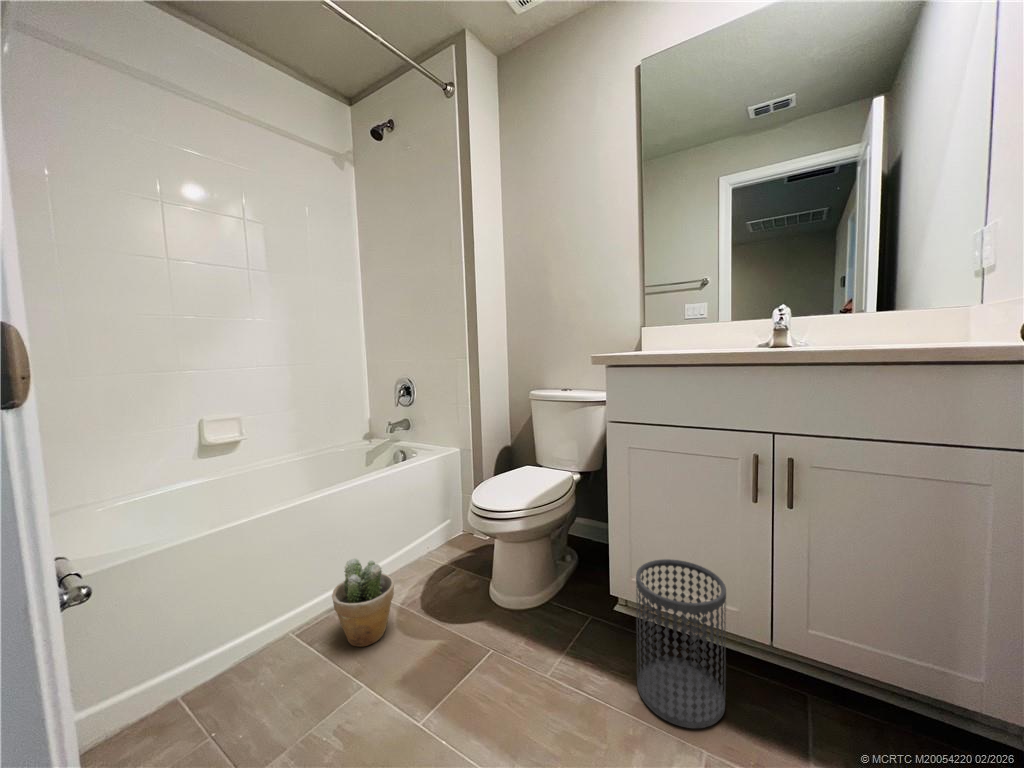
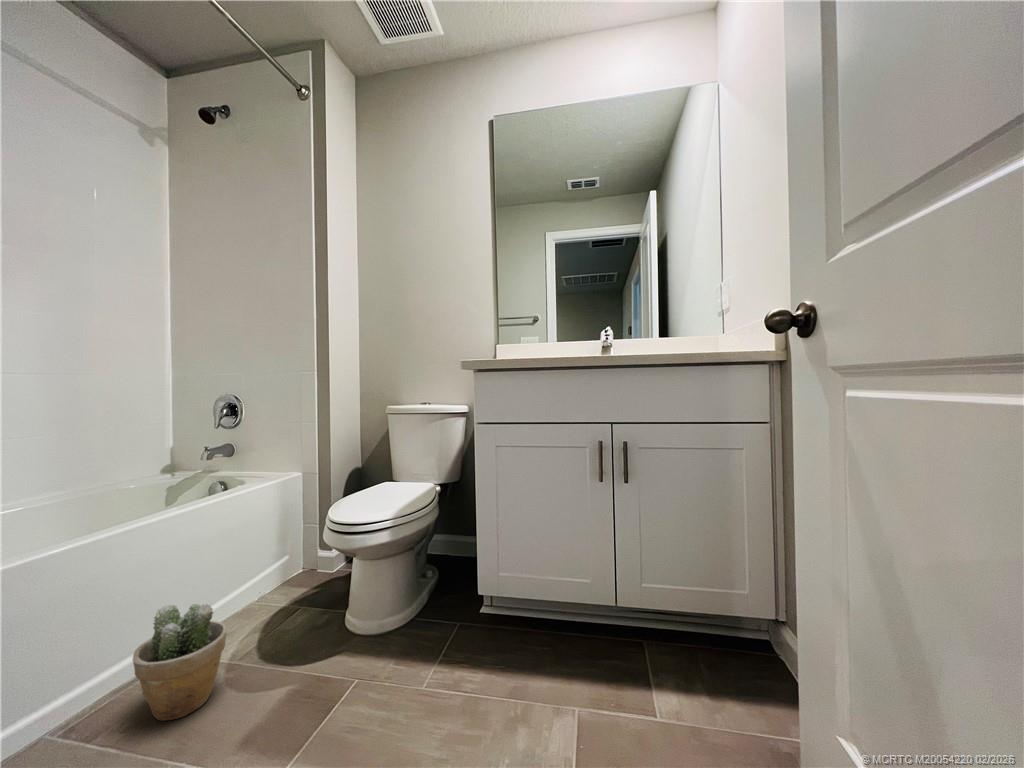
wastebasket: present [636,559,726,728] -> none [509,545,587,694]

